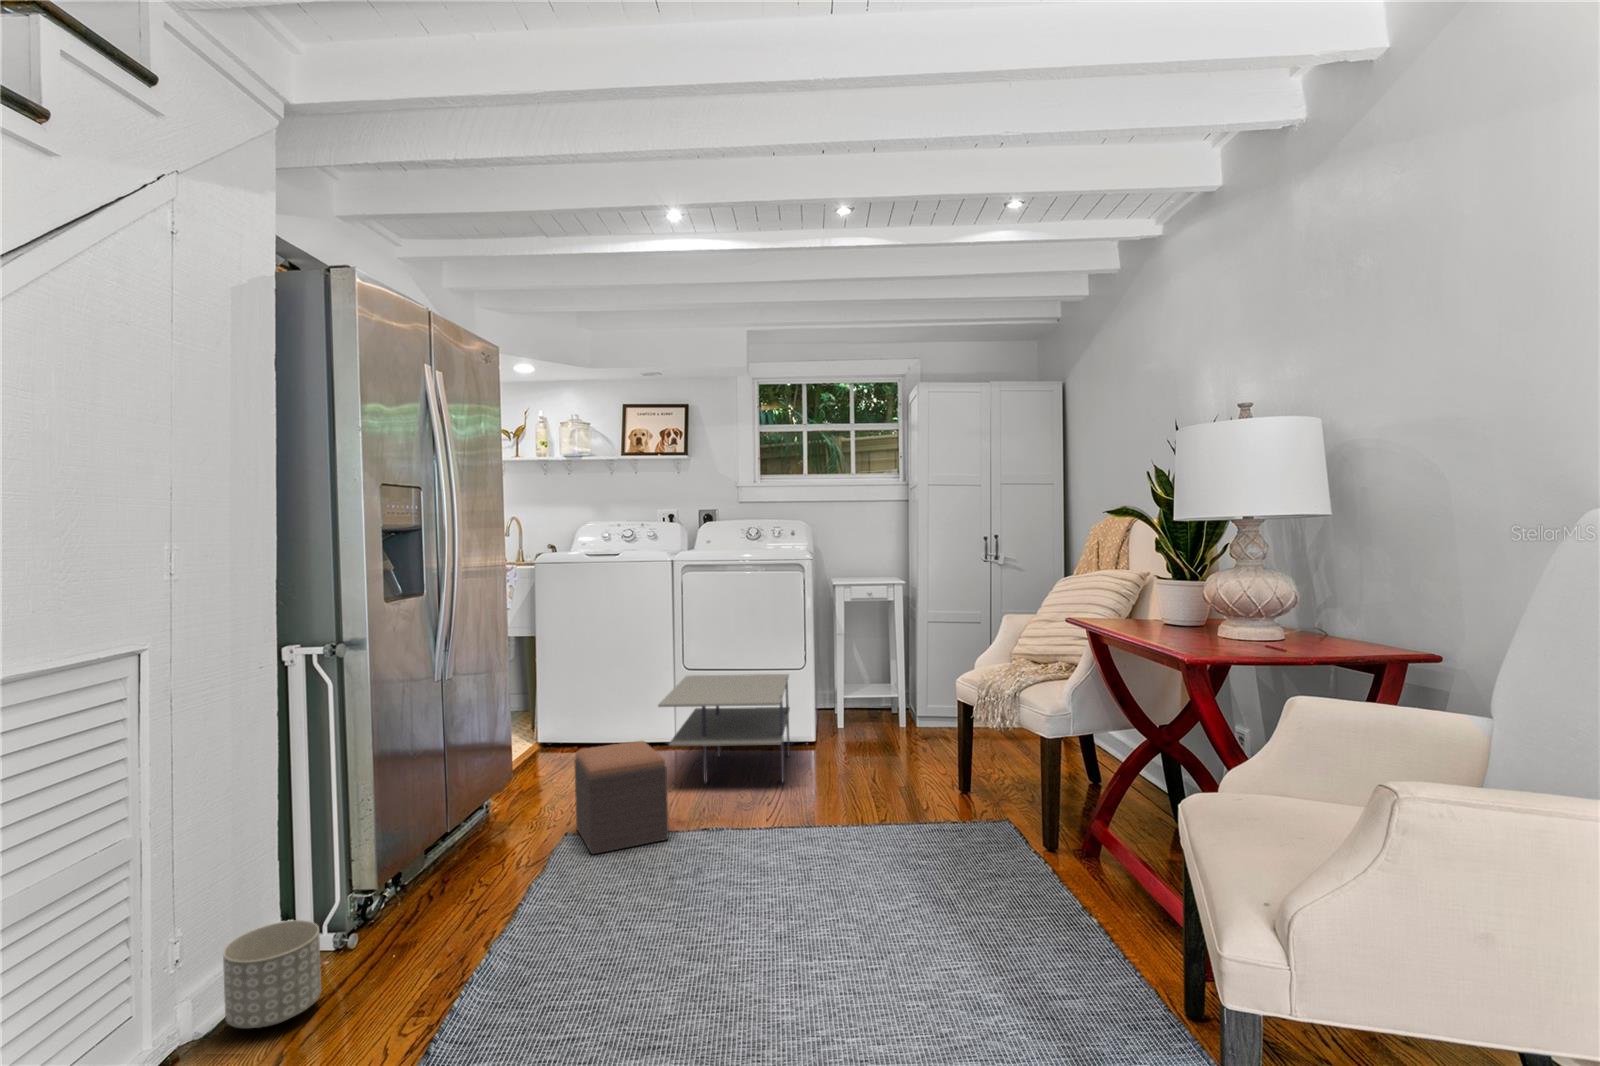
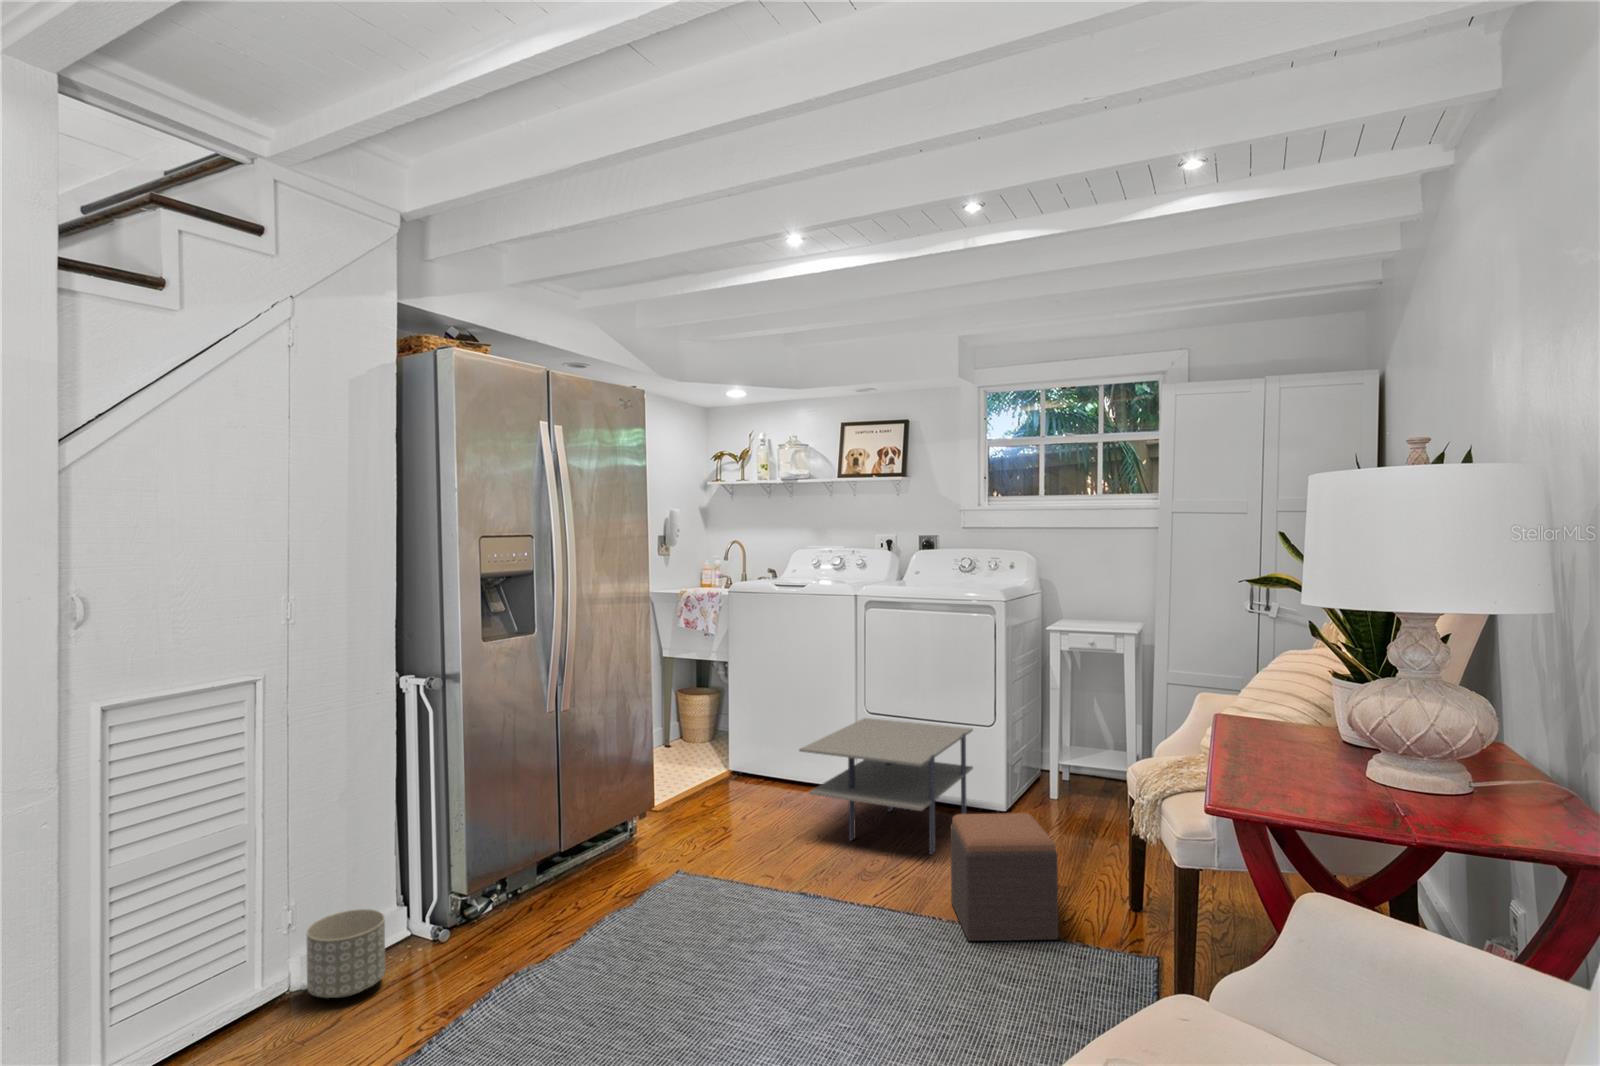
footstool: present [575,741,668,854] -> present [951,813,1058,941]

